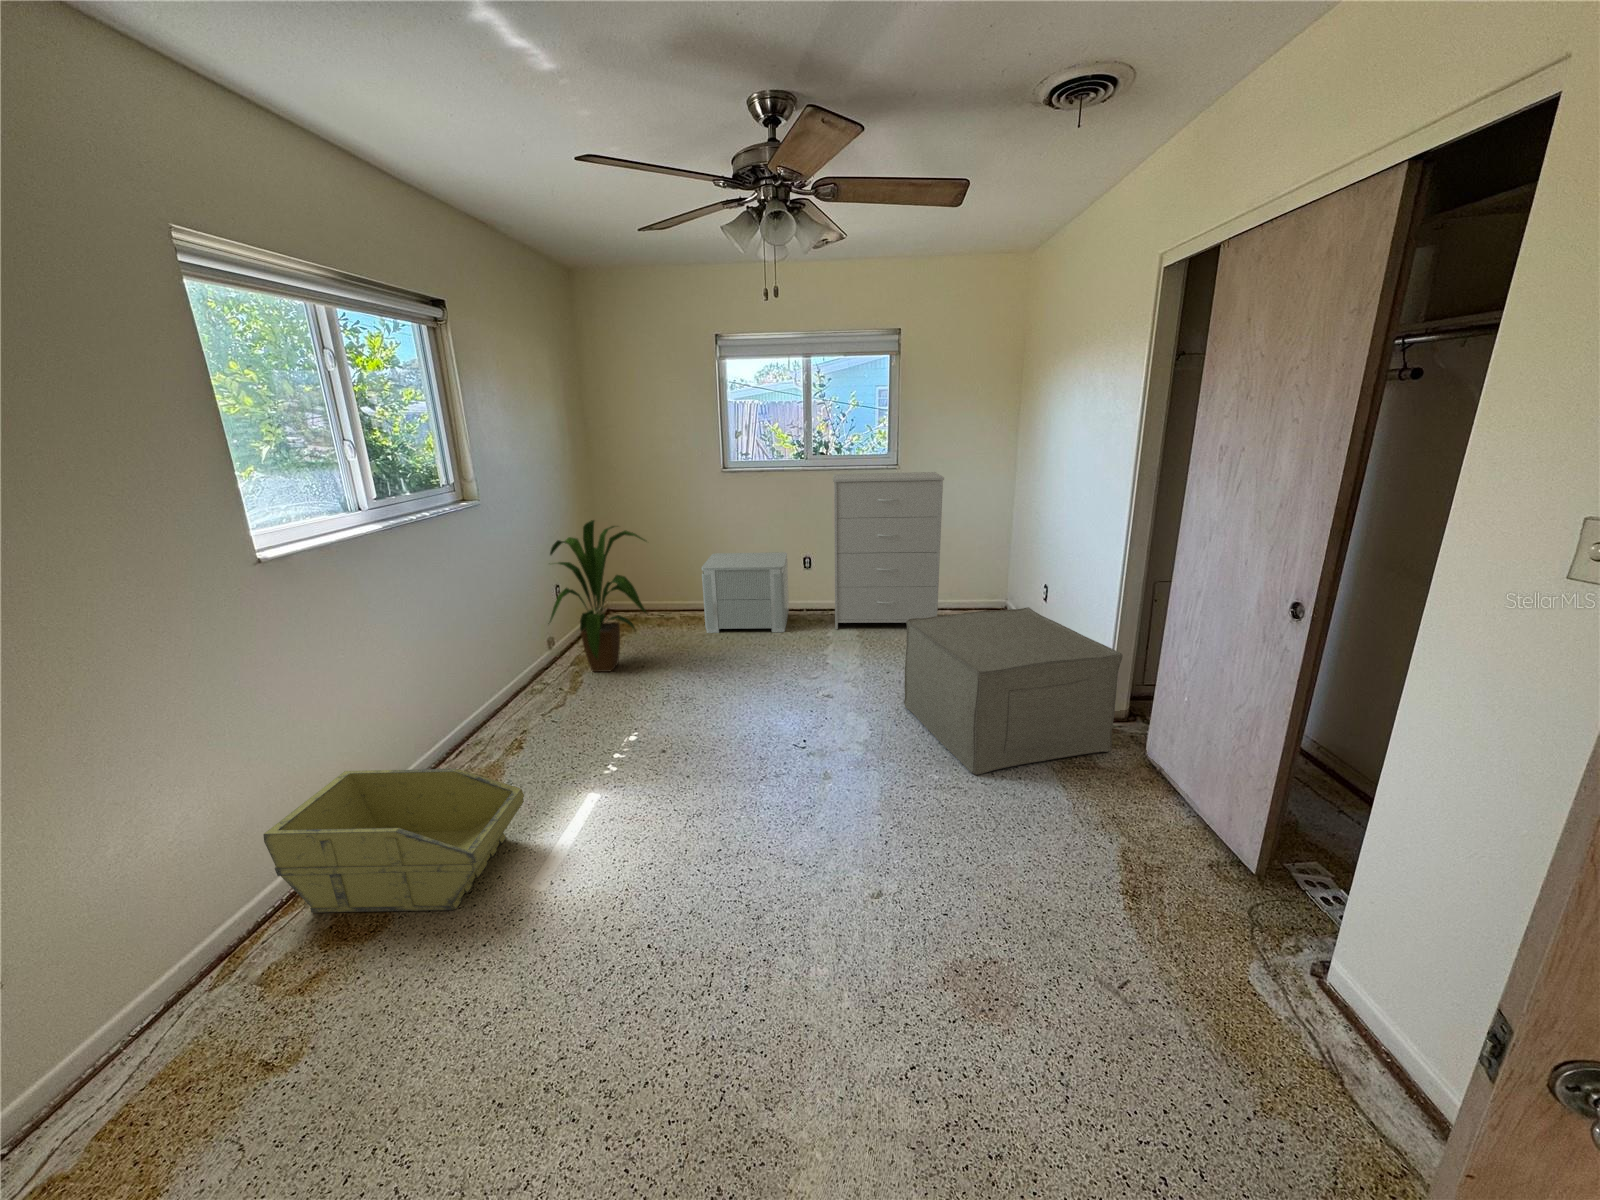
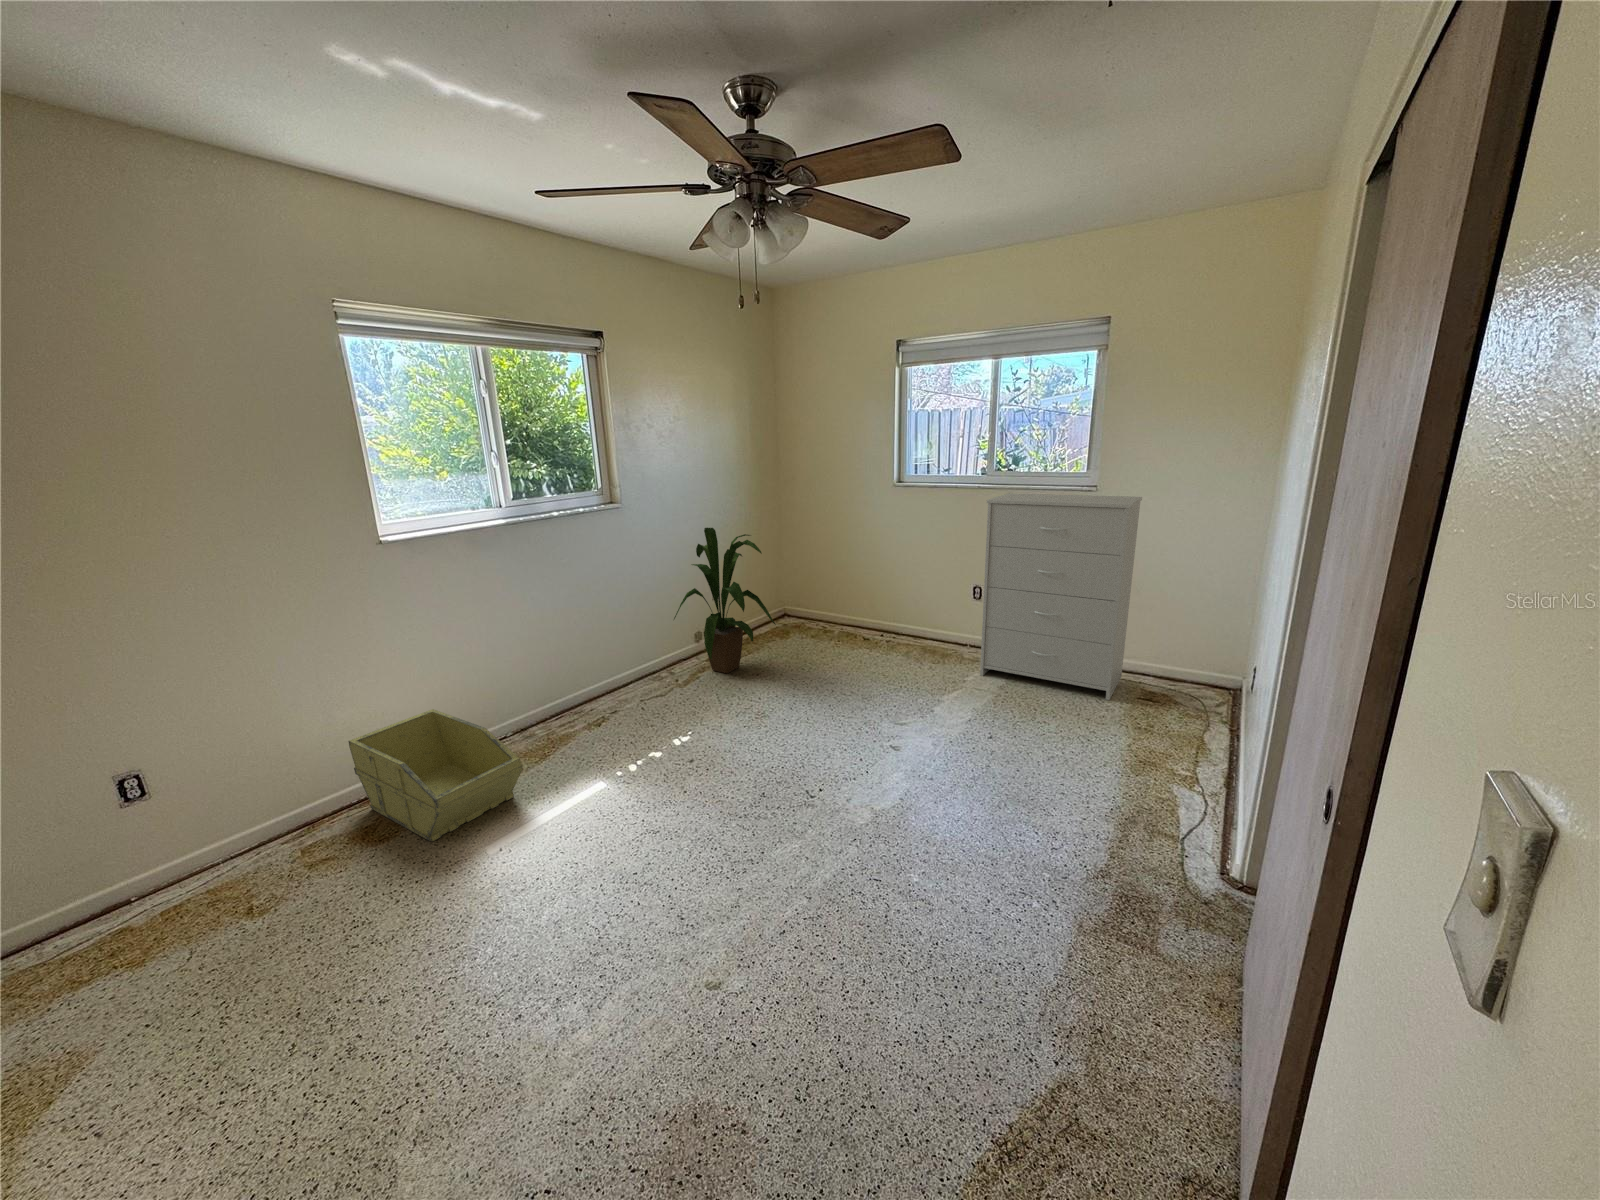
nightstand: present [701,552,789,633] -> none [844,571,950,667]
ottoman: present [904,607,1123,775] -> none [959,679,1224,939]

